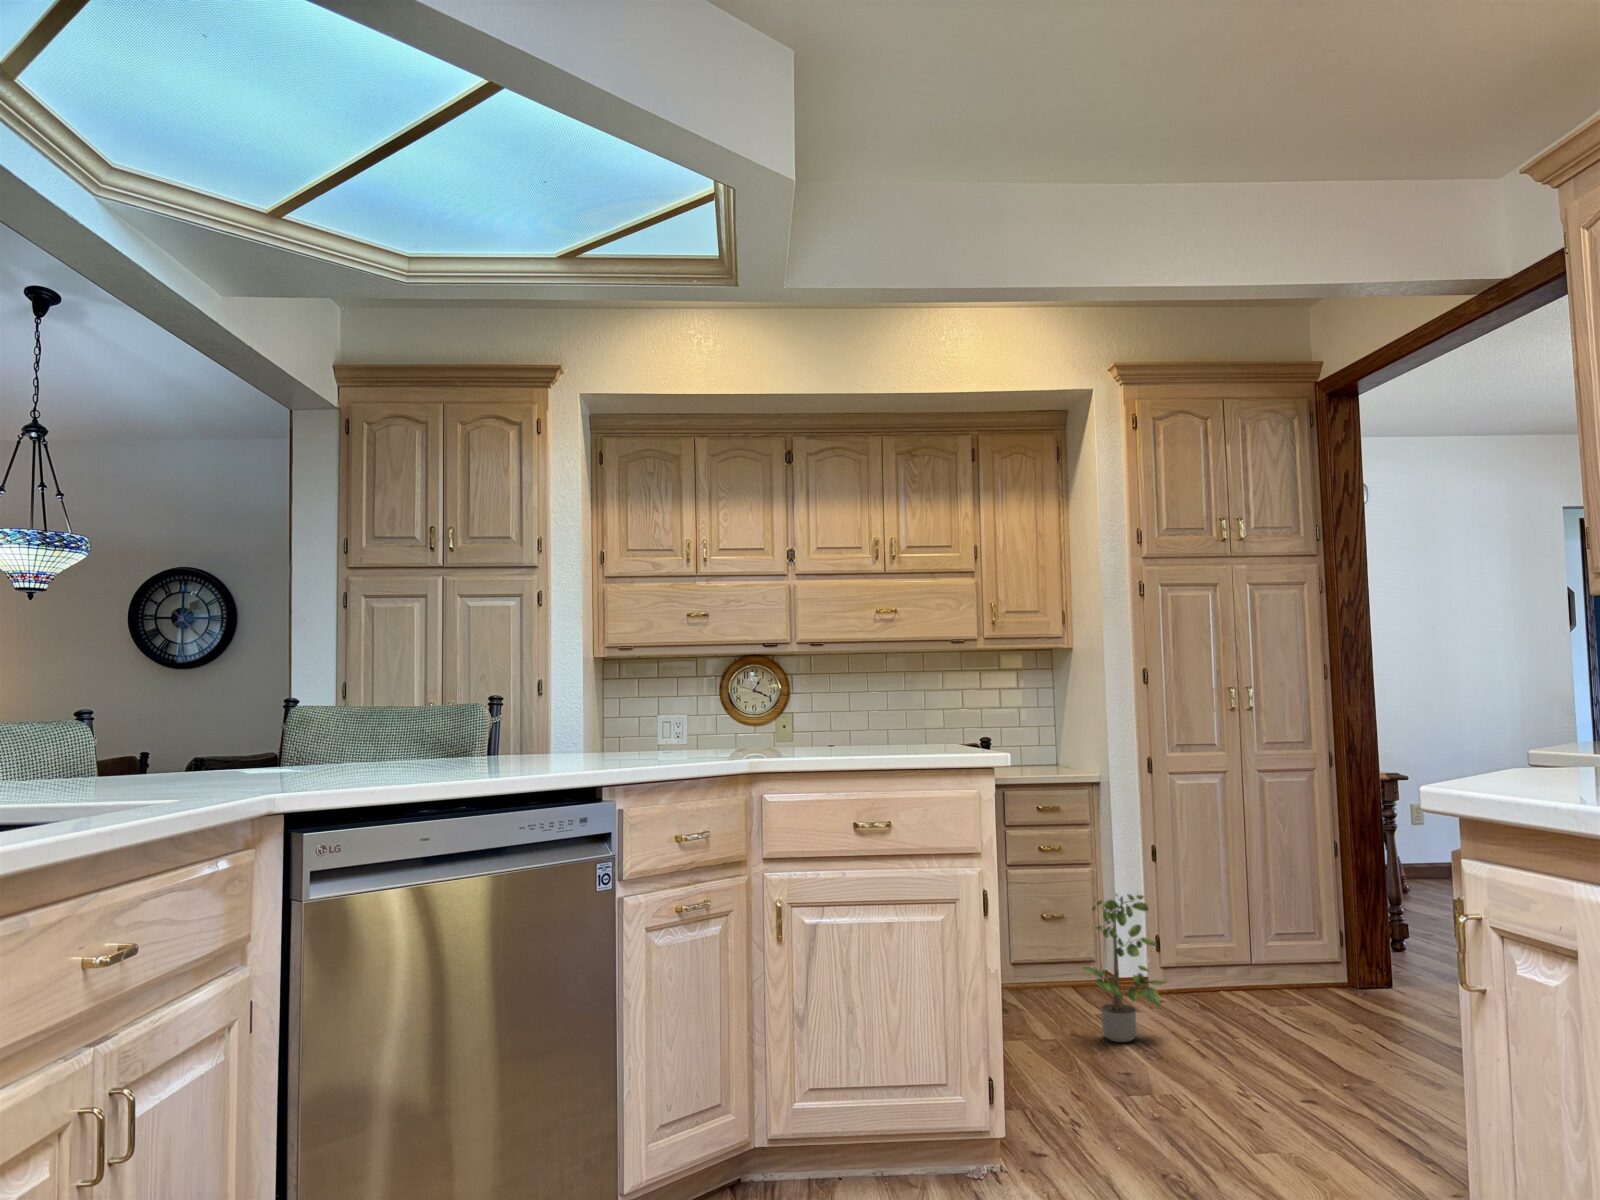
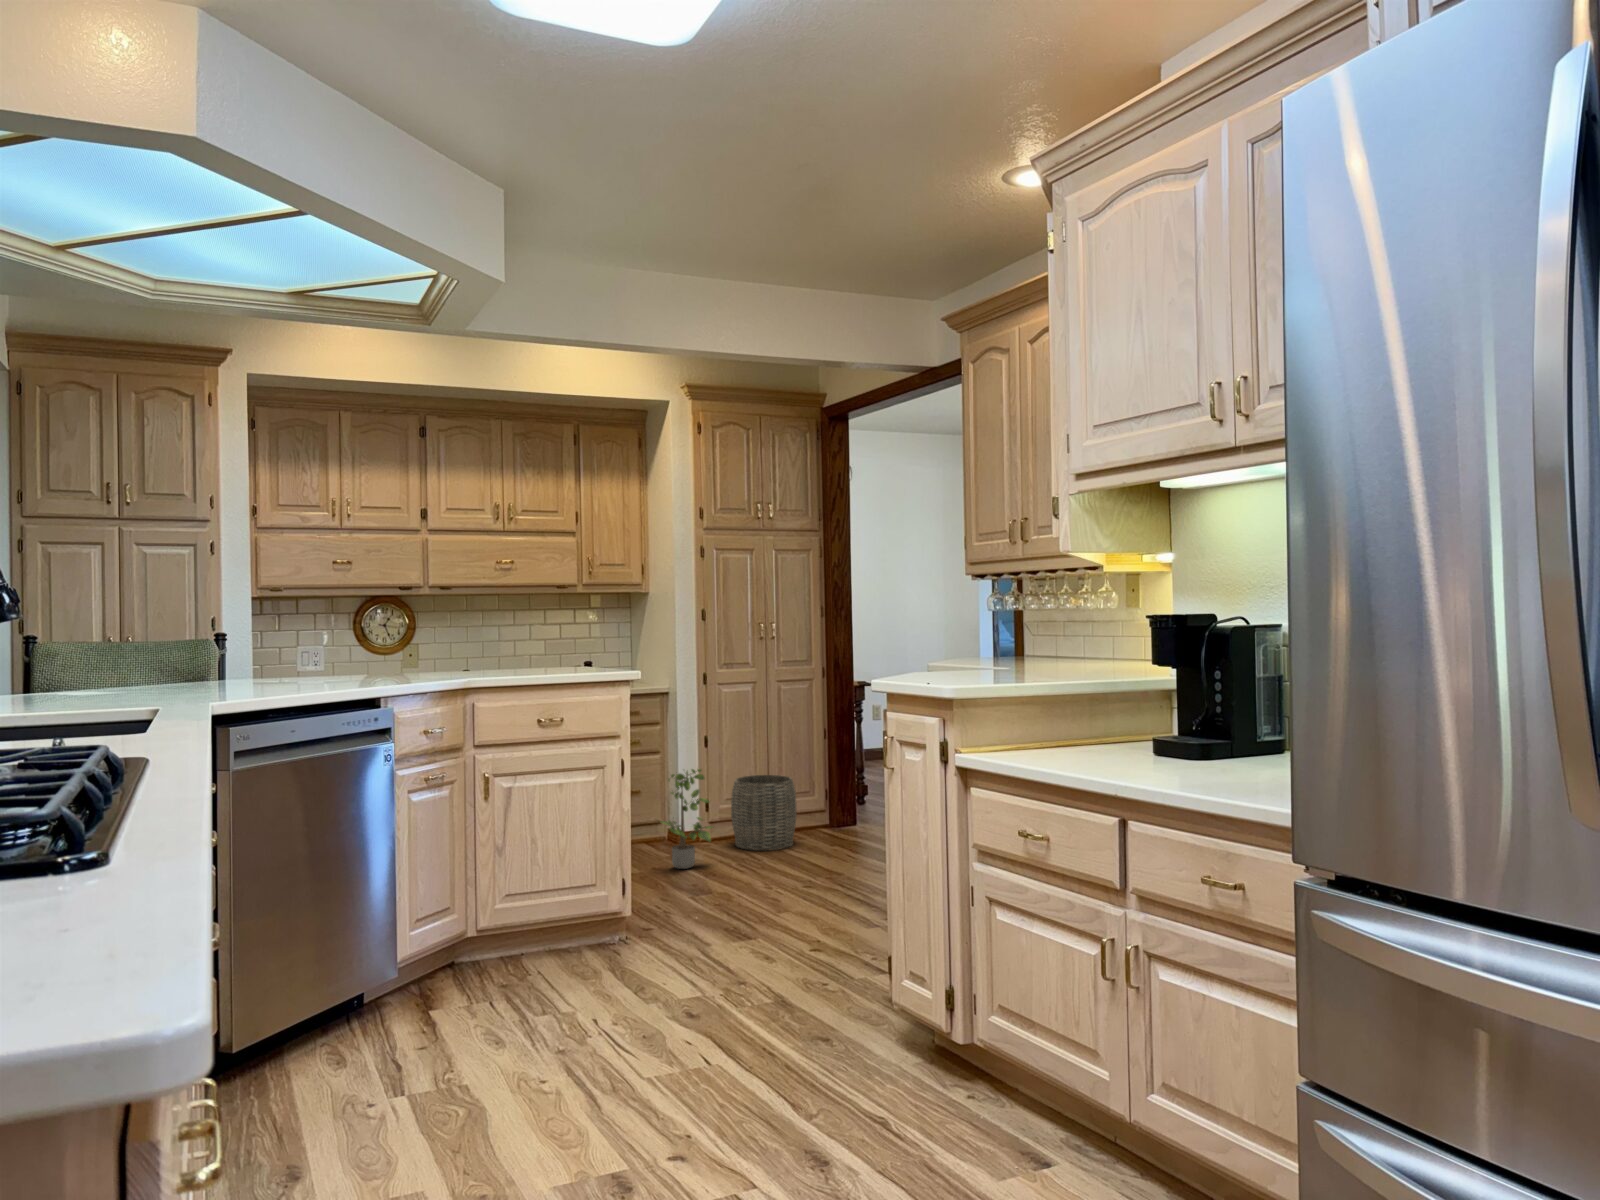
woven basket: none [1194,905,1297,1023] -> present [731,775,797,851]

